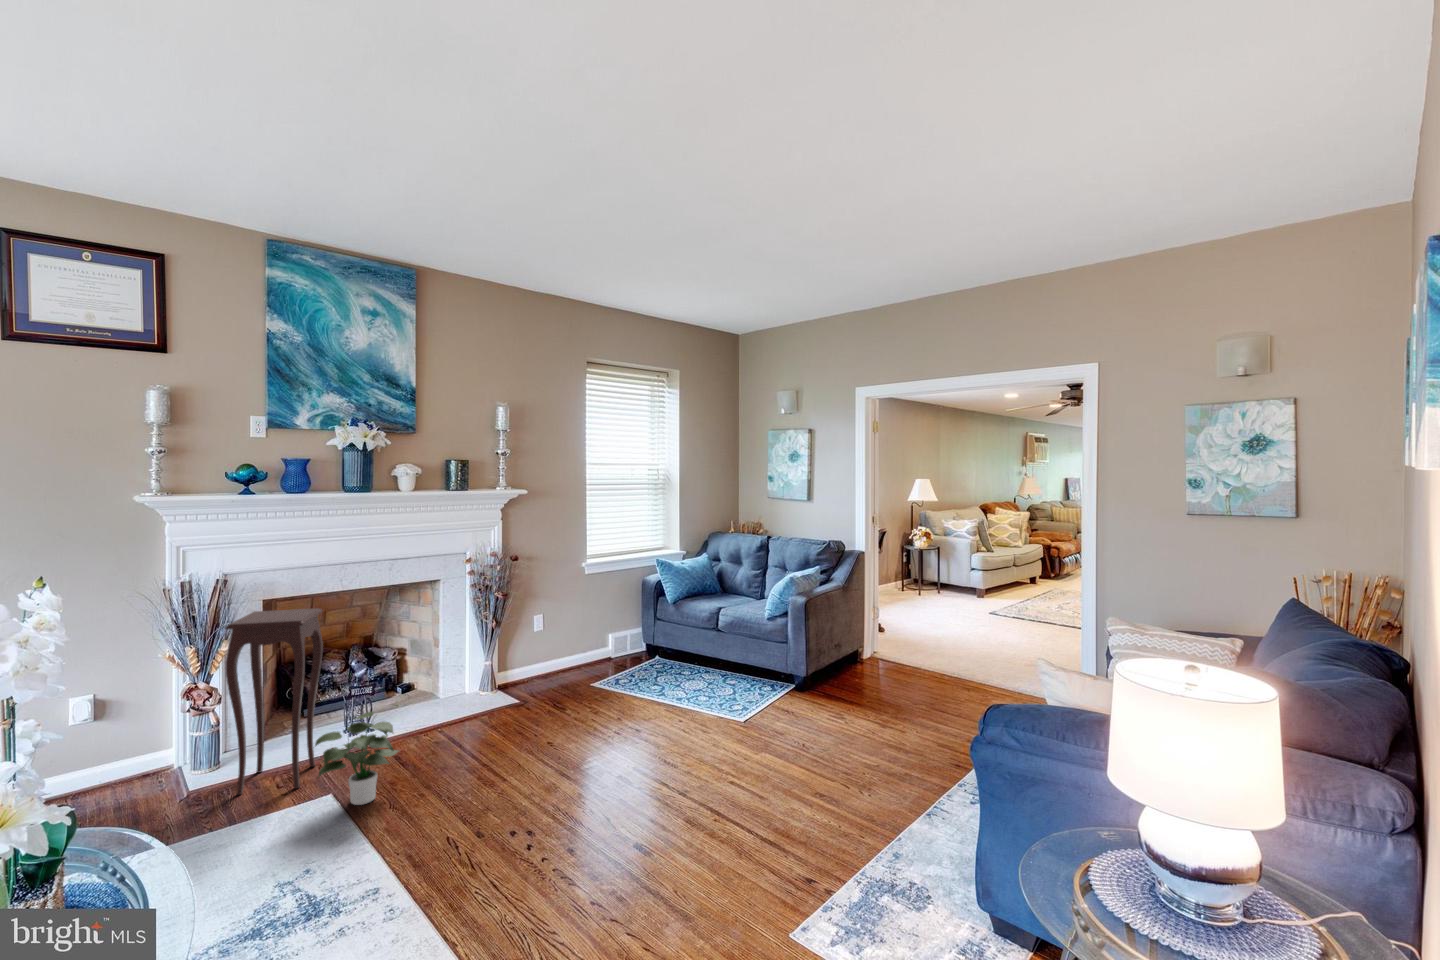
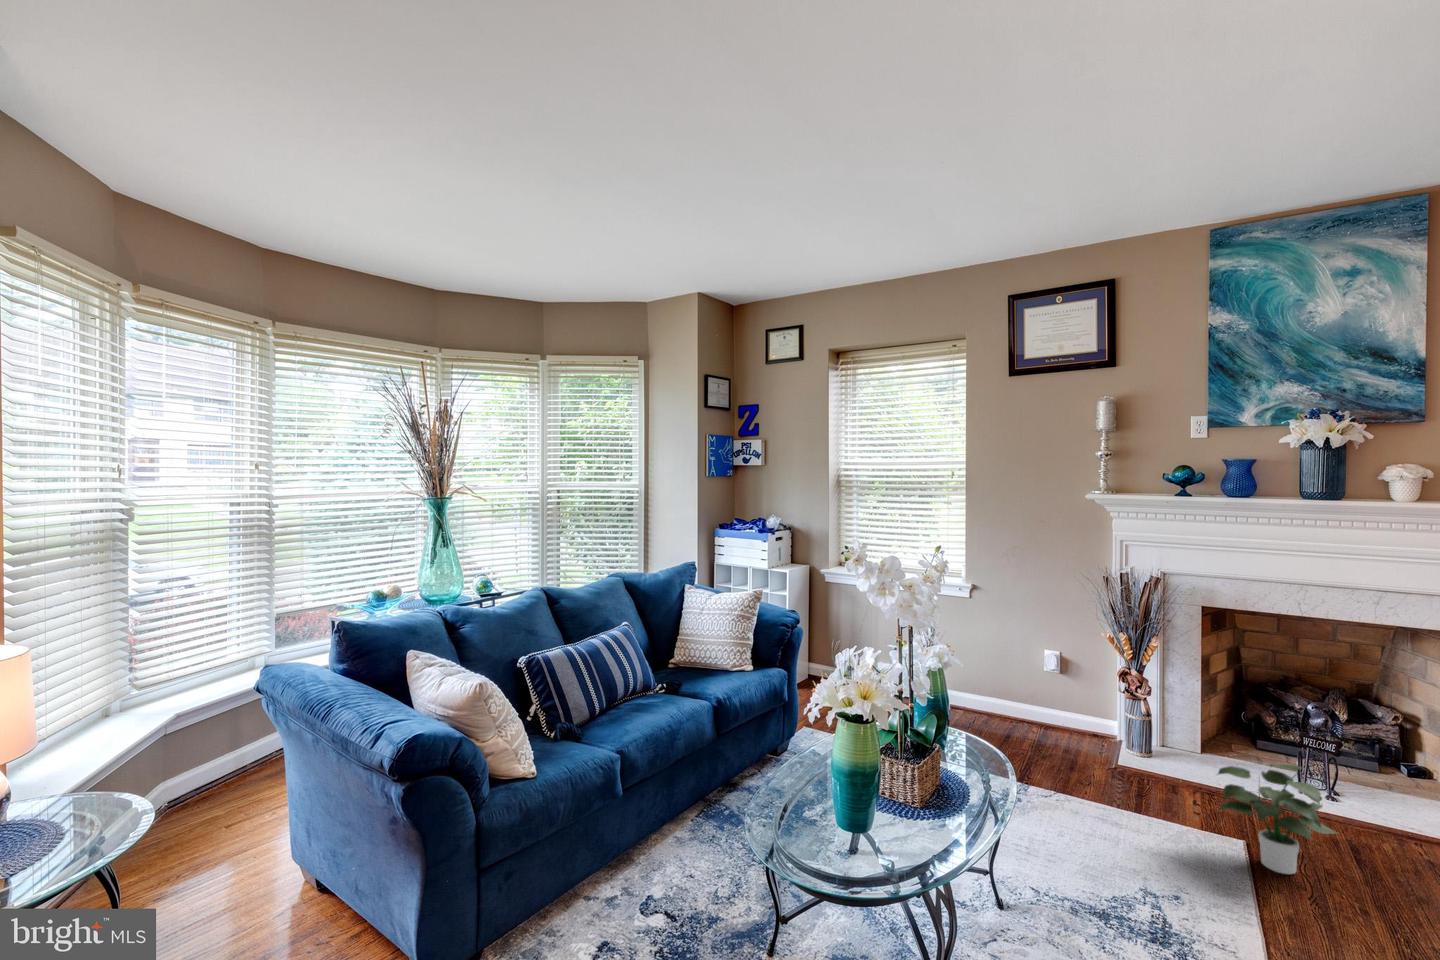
side table: present [225,608,323,795] -> none [1142,615,1254,815]

